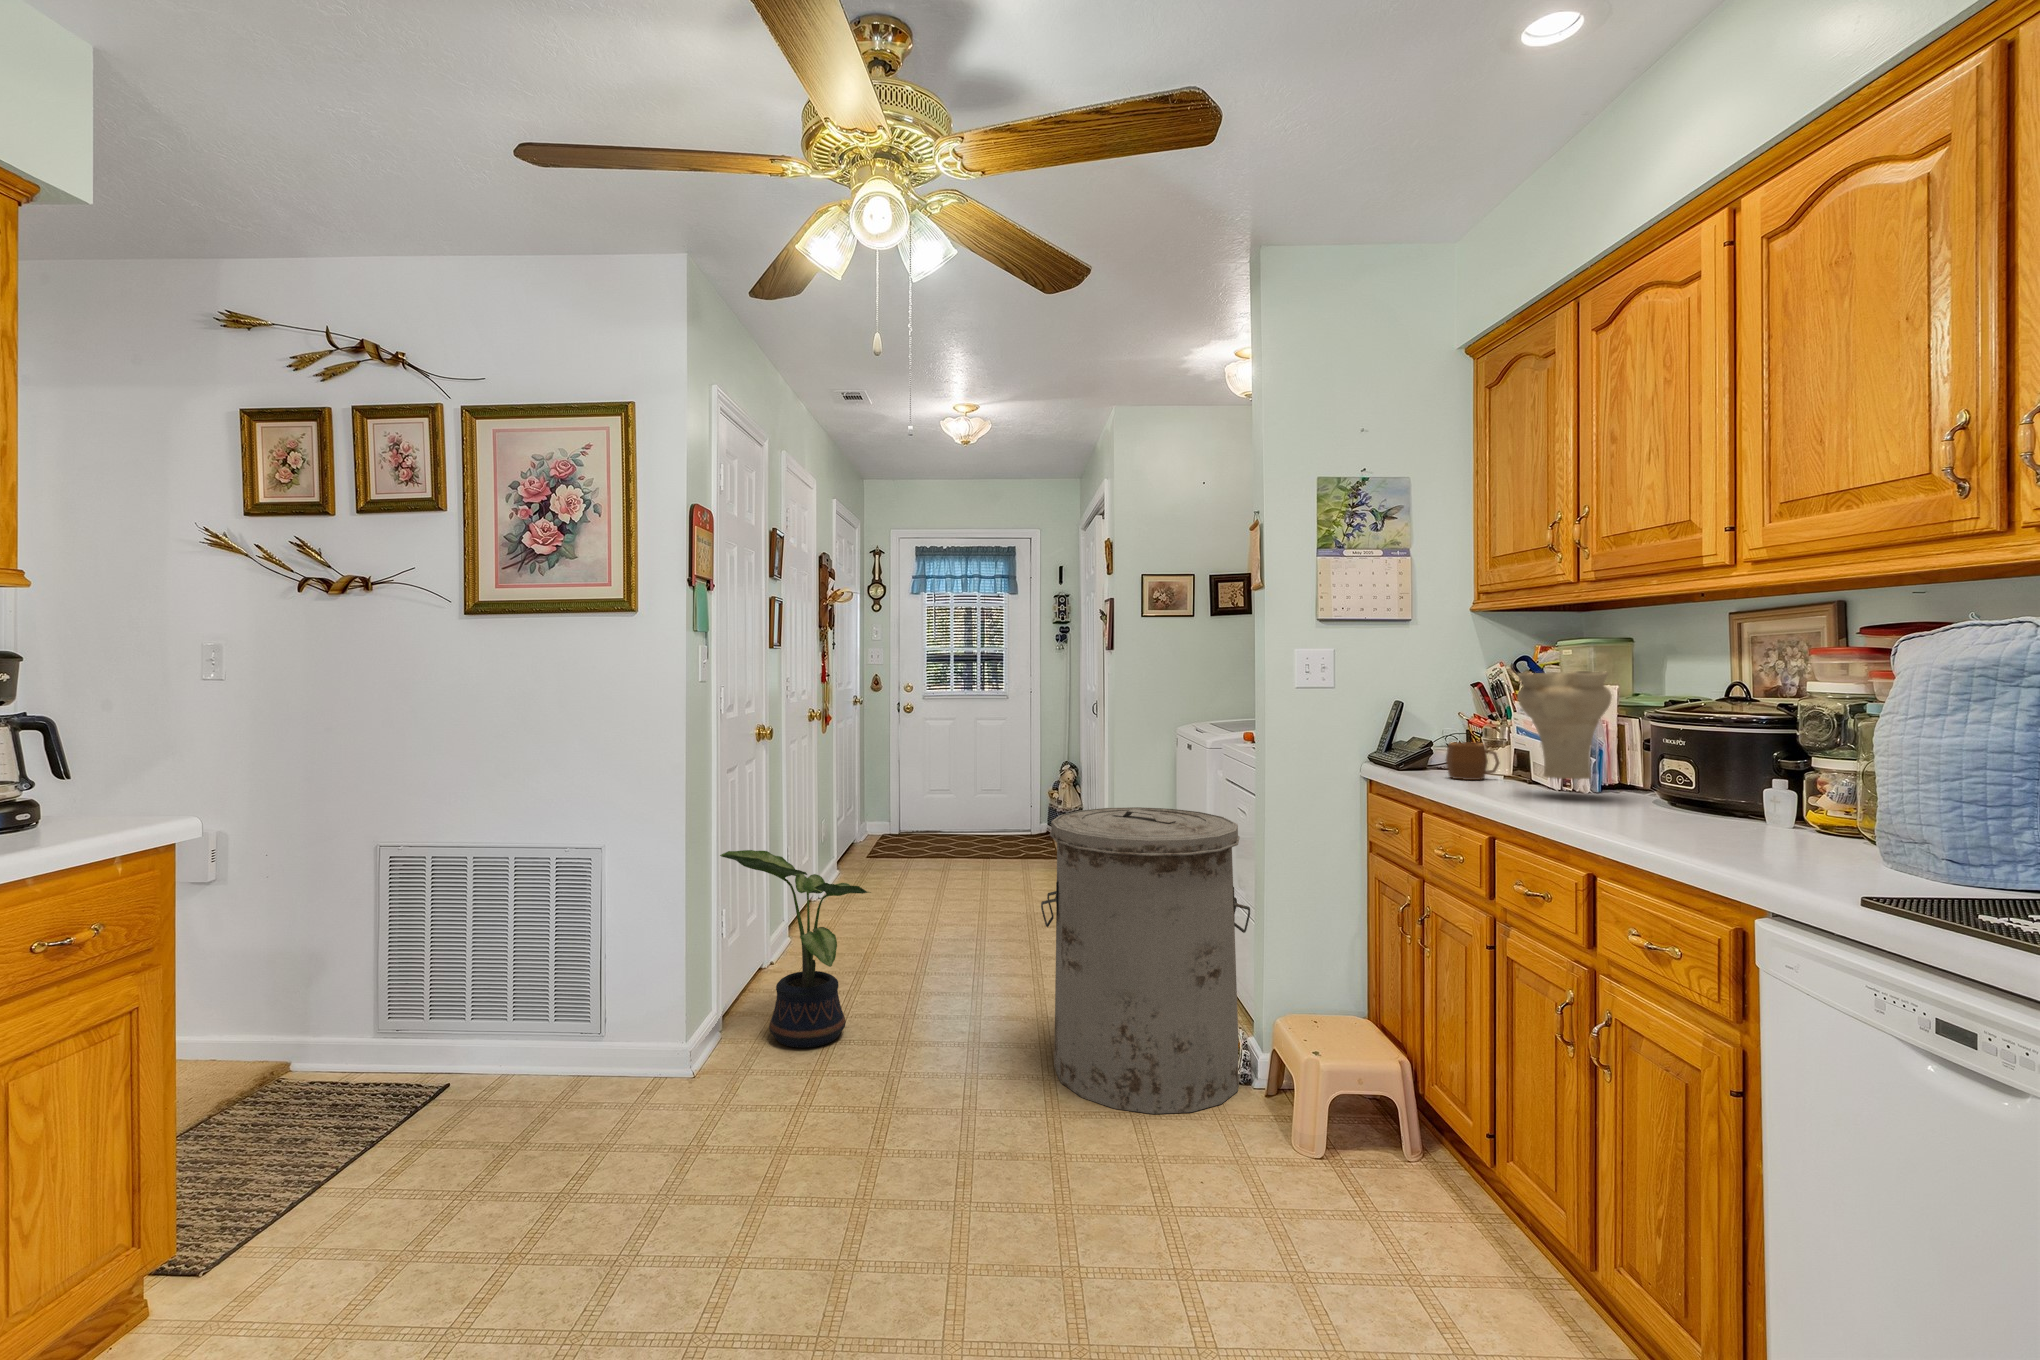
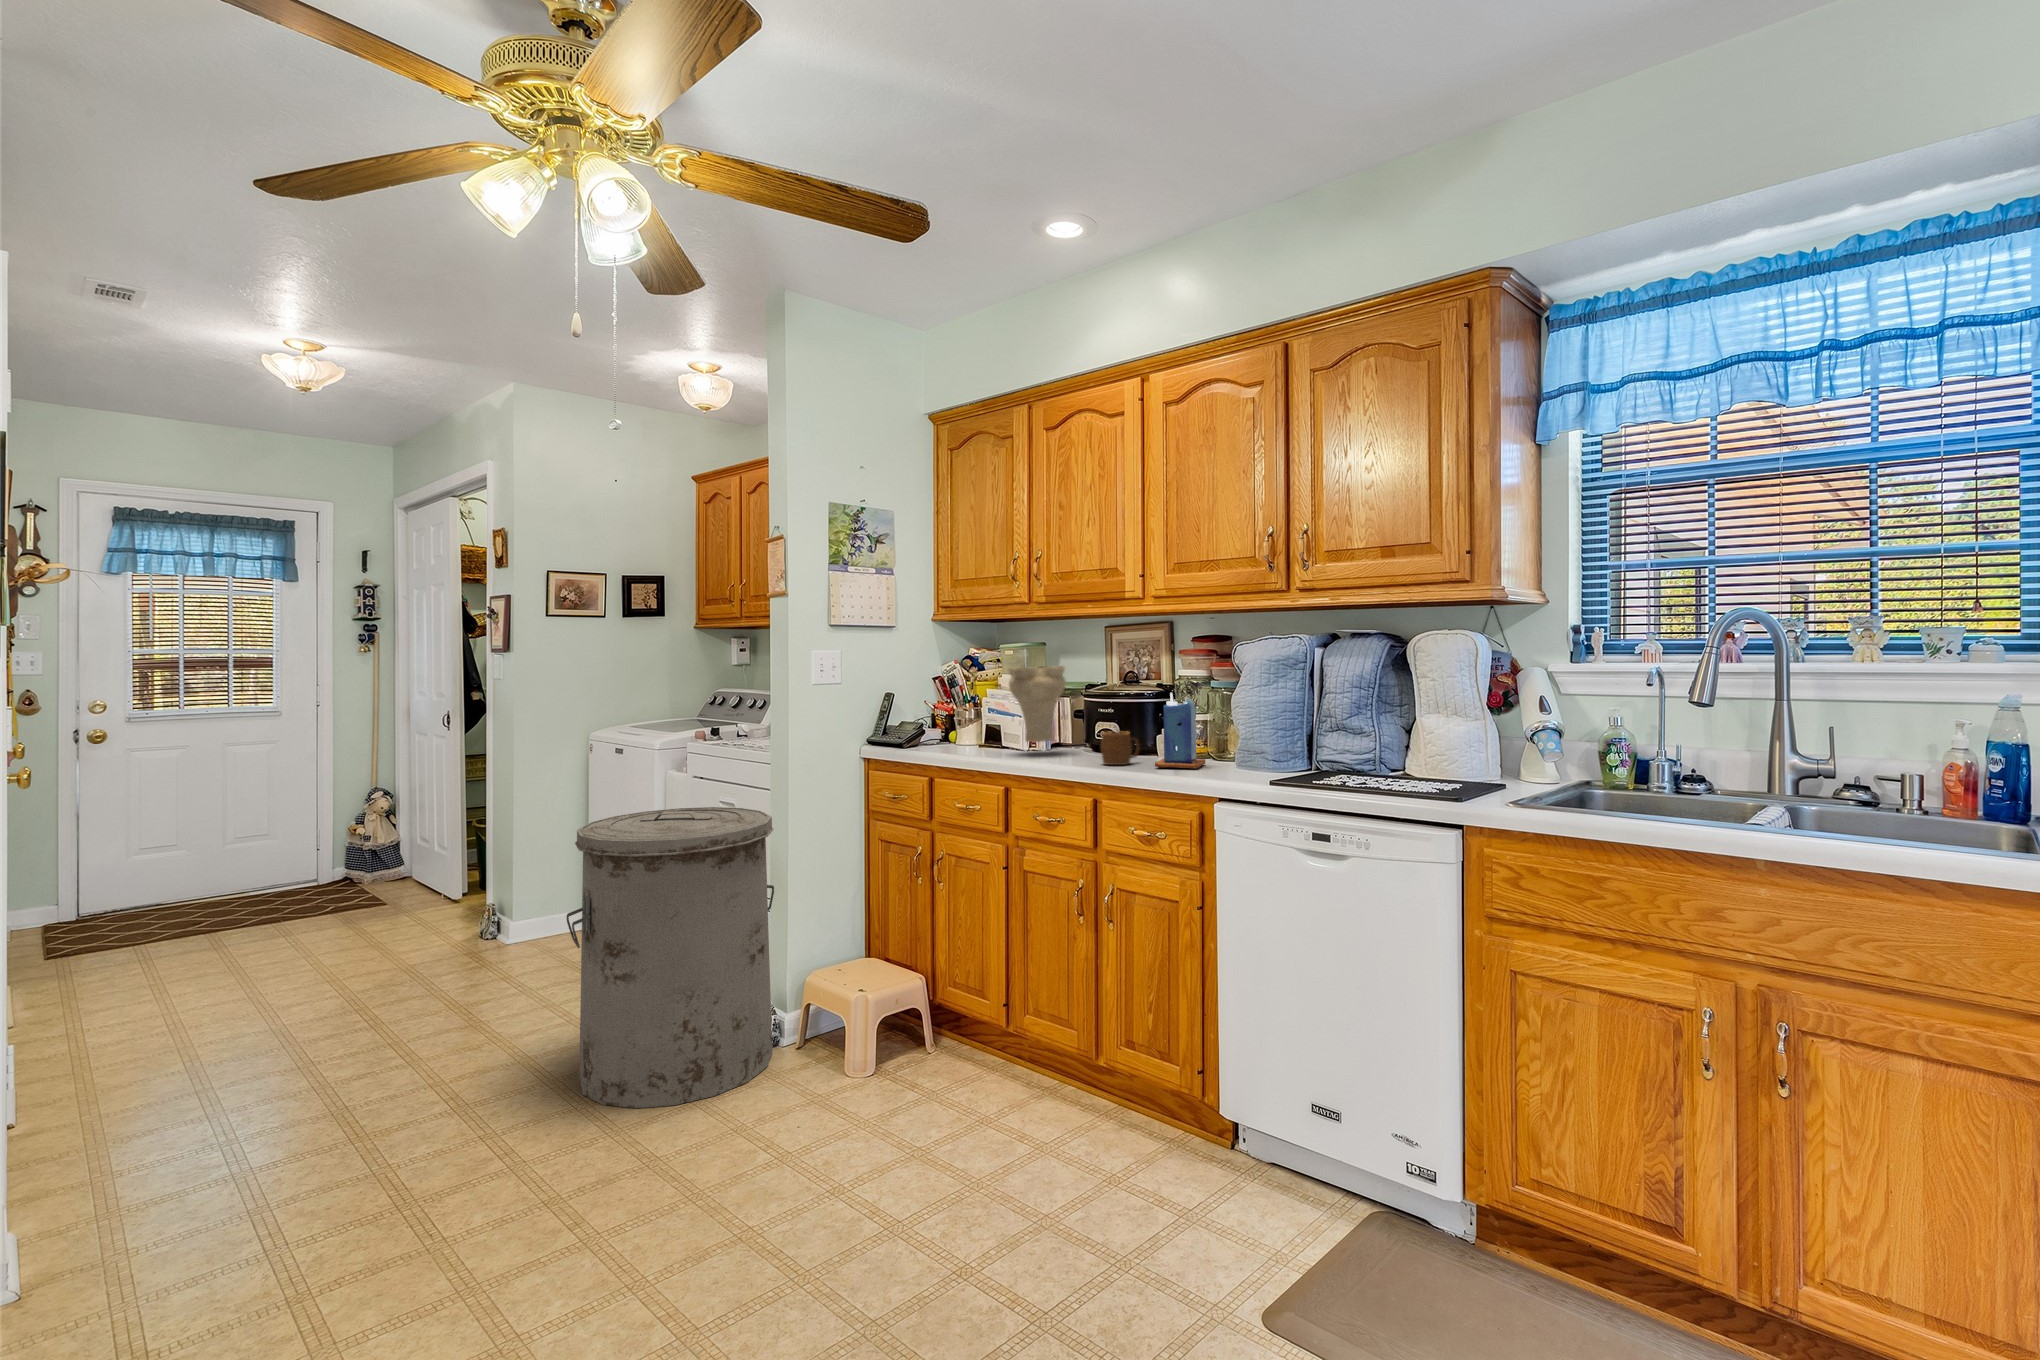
candle: none [1698,718,1821,852] -> present [1155,693,1205,769]
mug: present [1446,742,1499,780] -> present [1101,731,1140,765]
potted plant: present [720,850,871,1048] -> none [51,943,320,1202]

